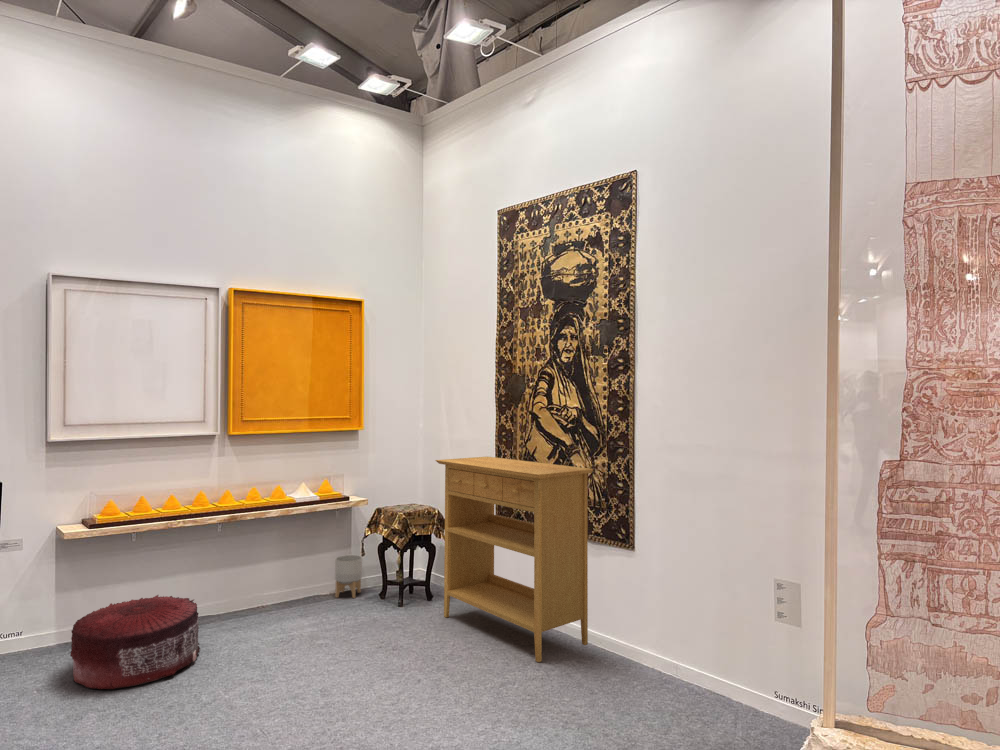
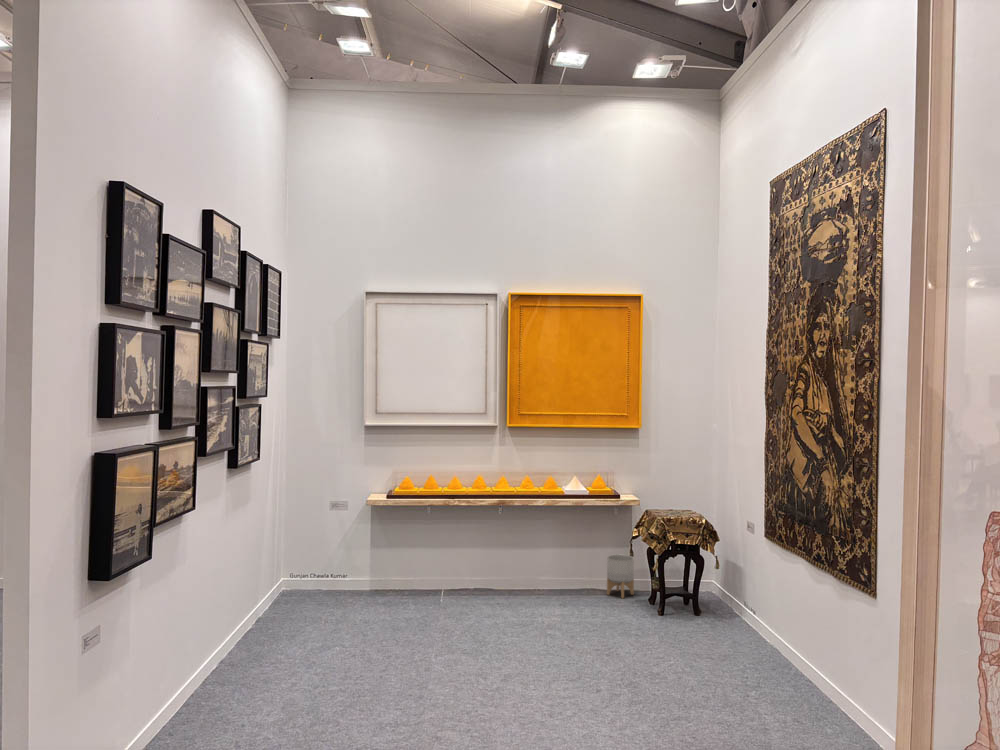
console table: present [436,457,593,662] -> none [684,465,834,702]
pouf: present [70,595,200,689] -> none [374,557,468,623]

